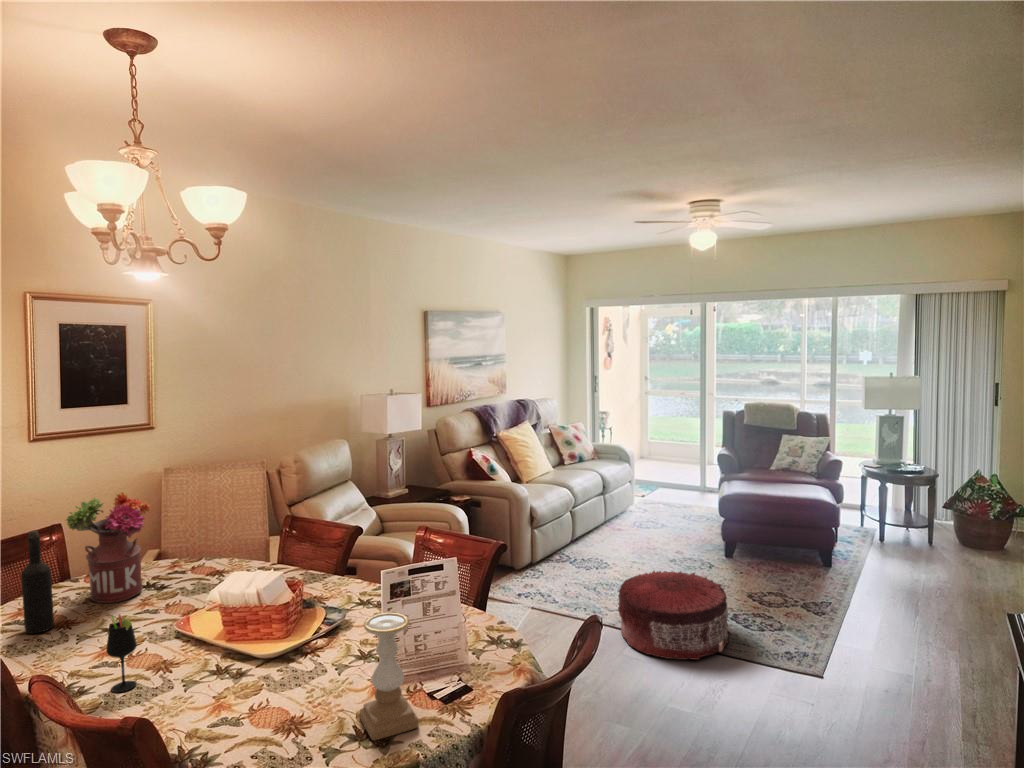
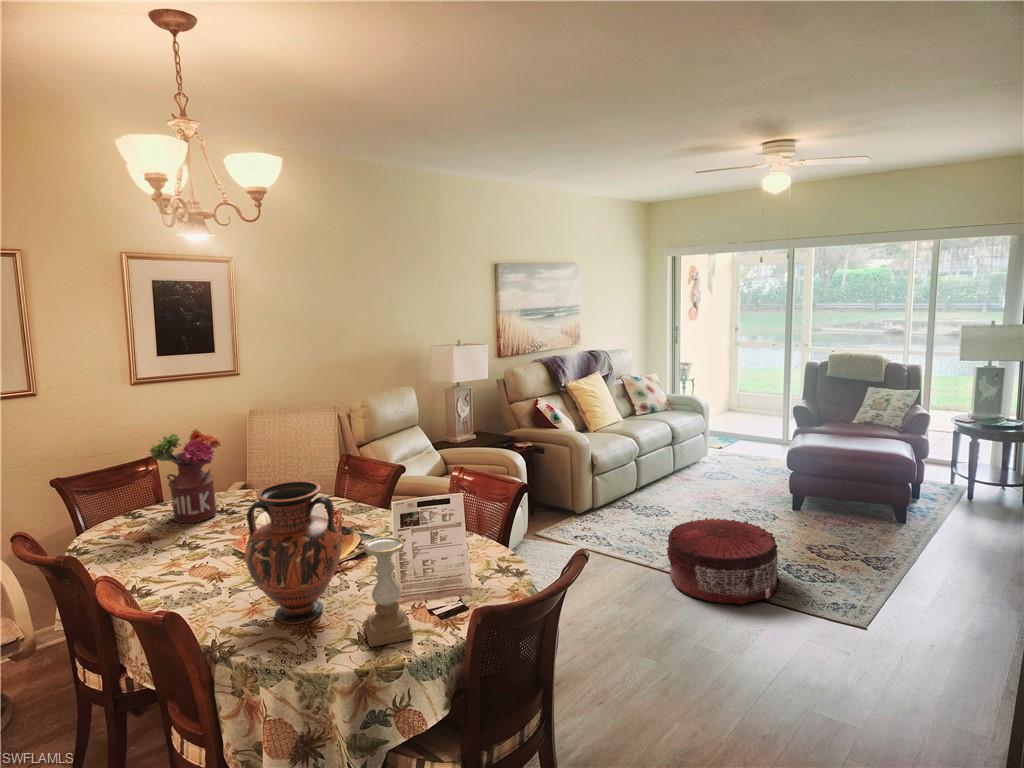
wine bottle: present [21,530,54,634] -> none [111,459,140,545]
vase: none [219,552,328,720] -> present [245,481,341,624]
wine glass: present [106,614,137,692] -> none [165,529,191,594]

